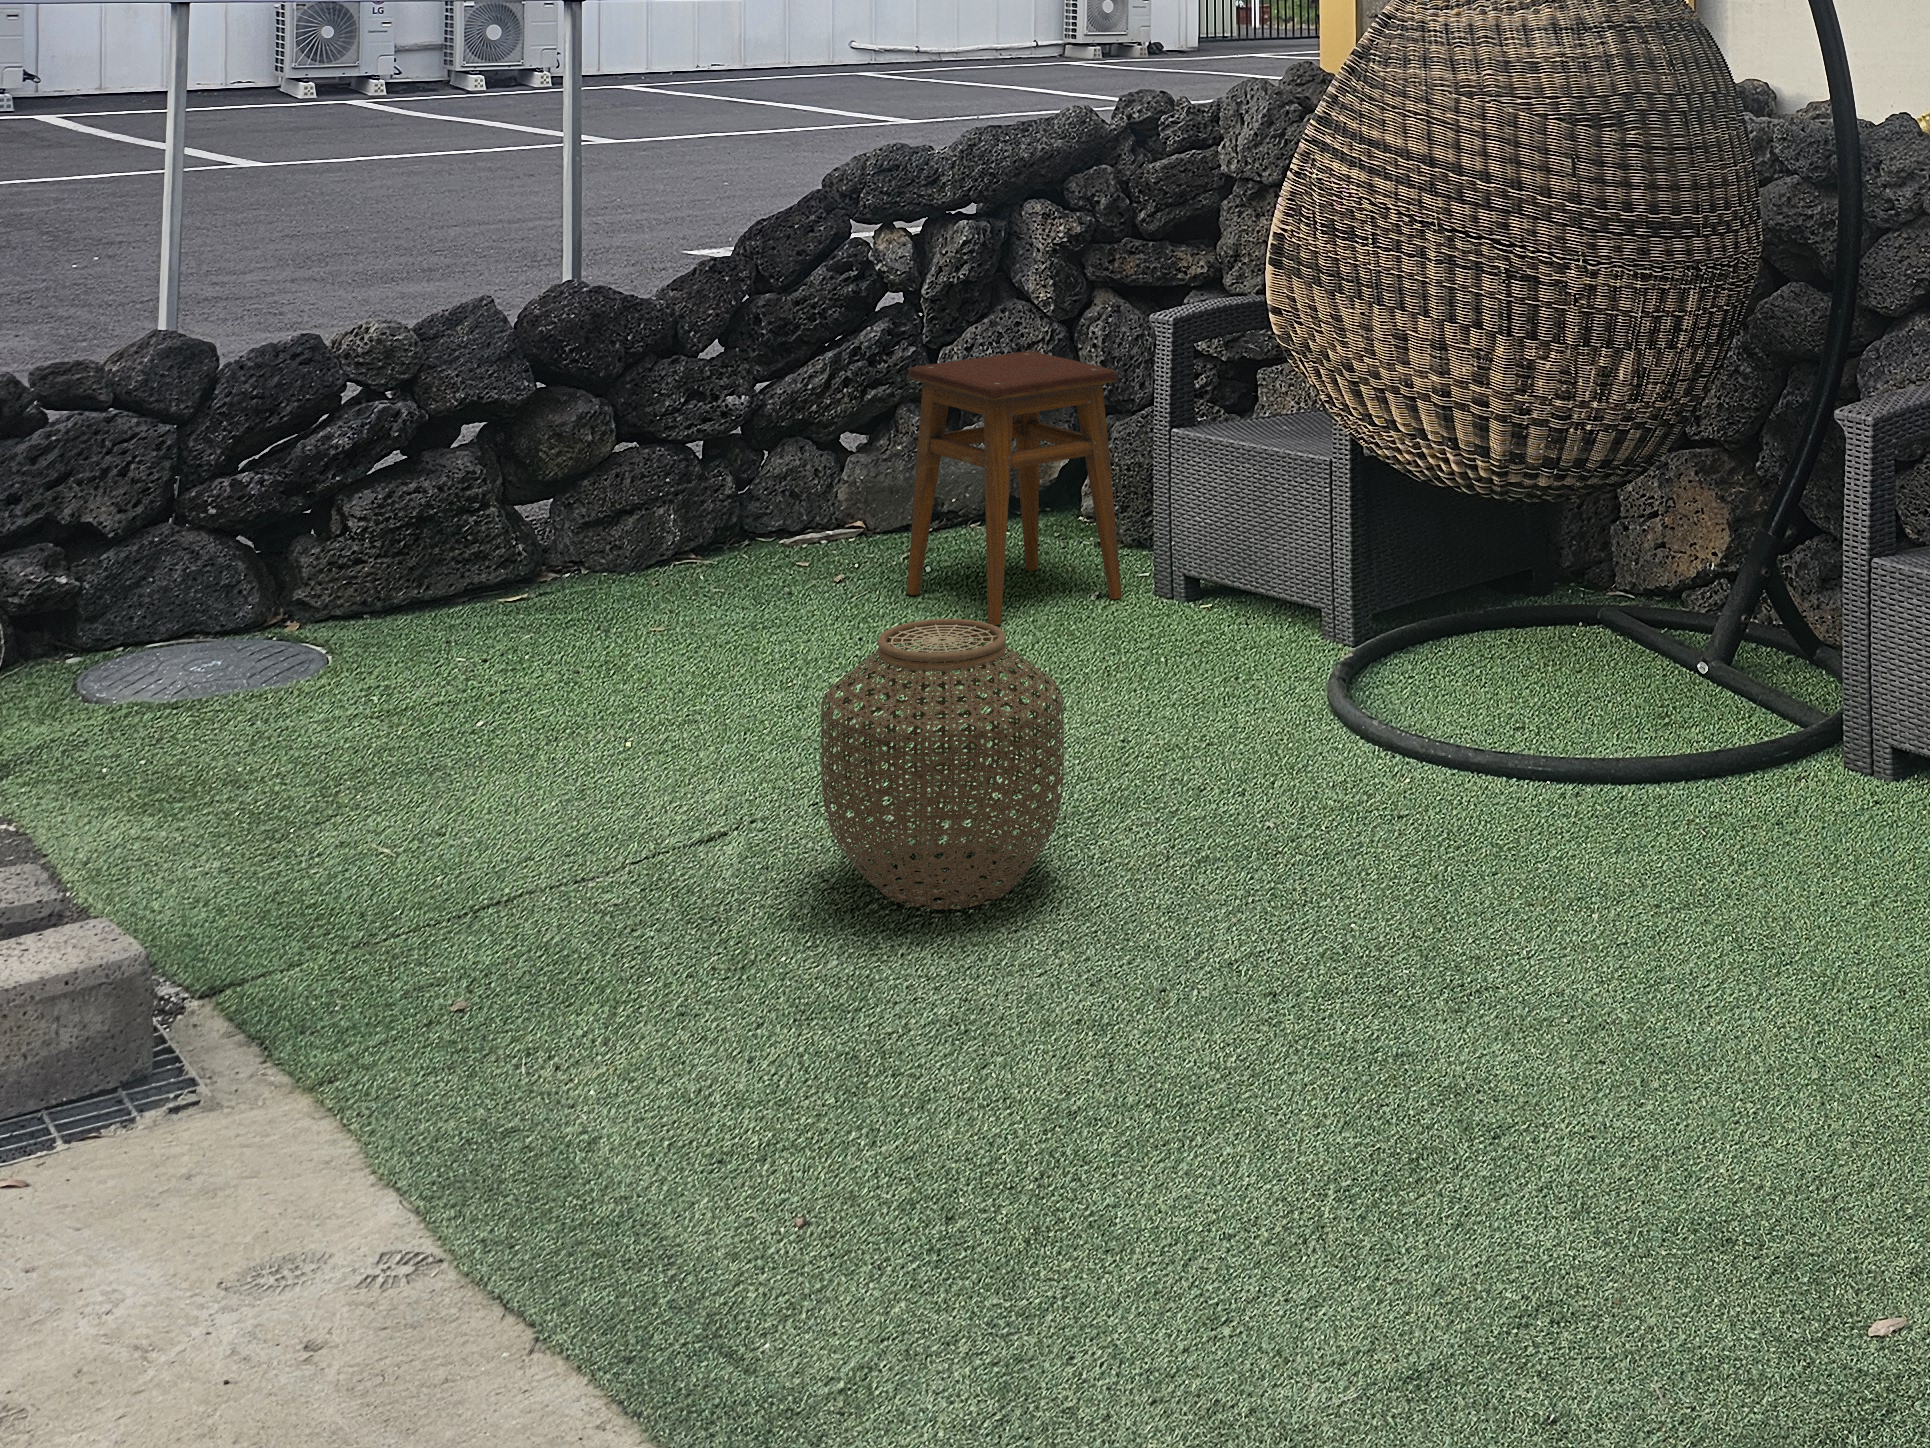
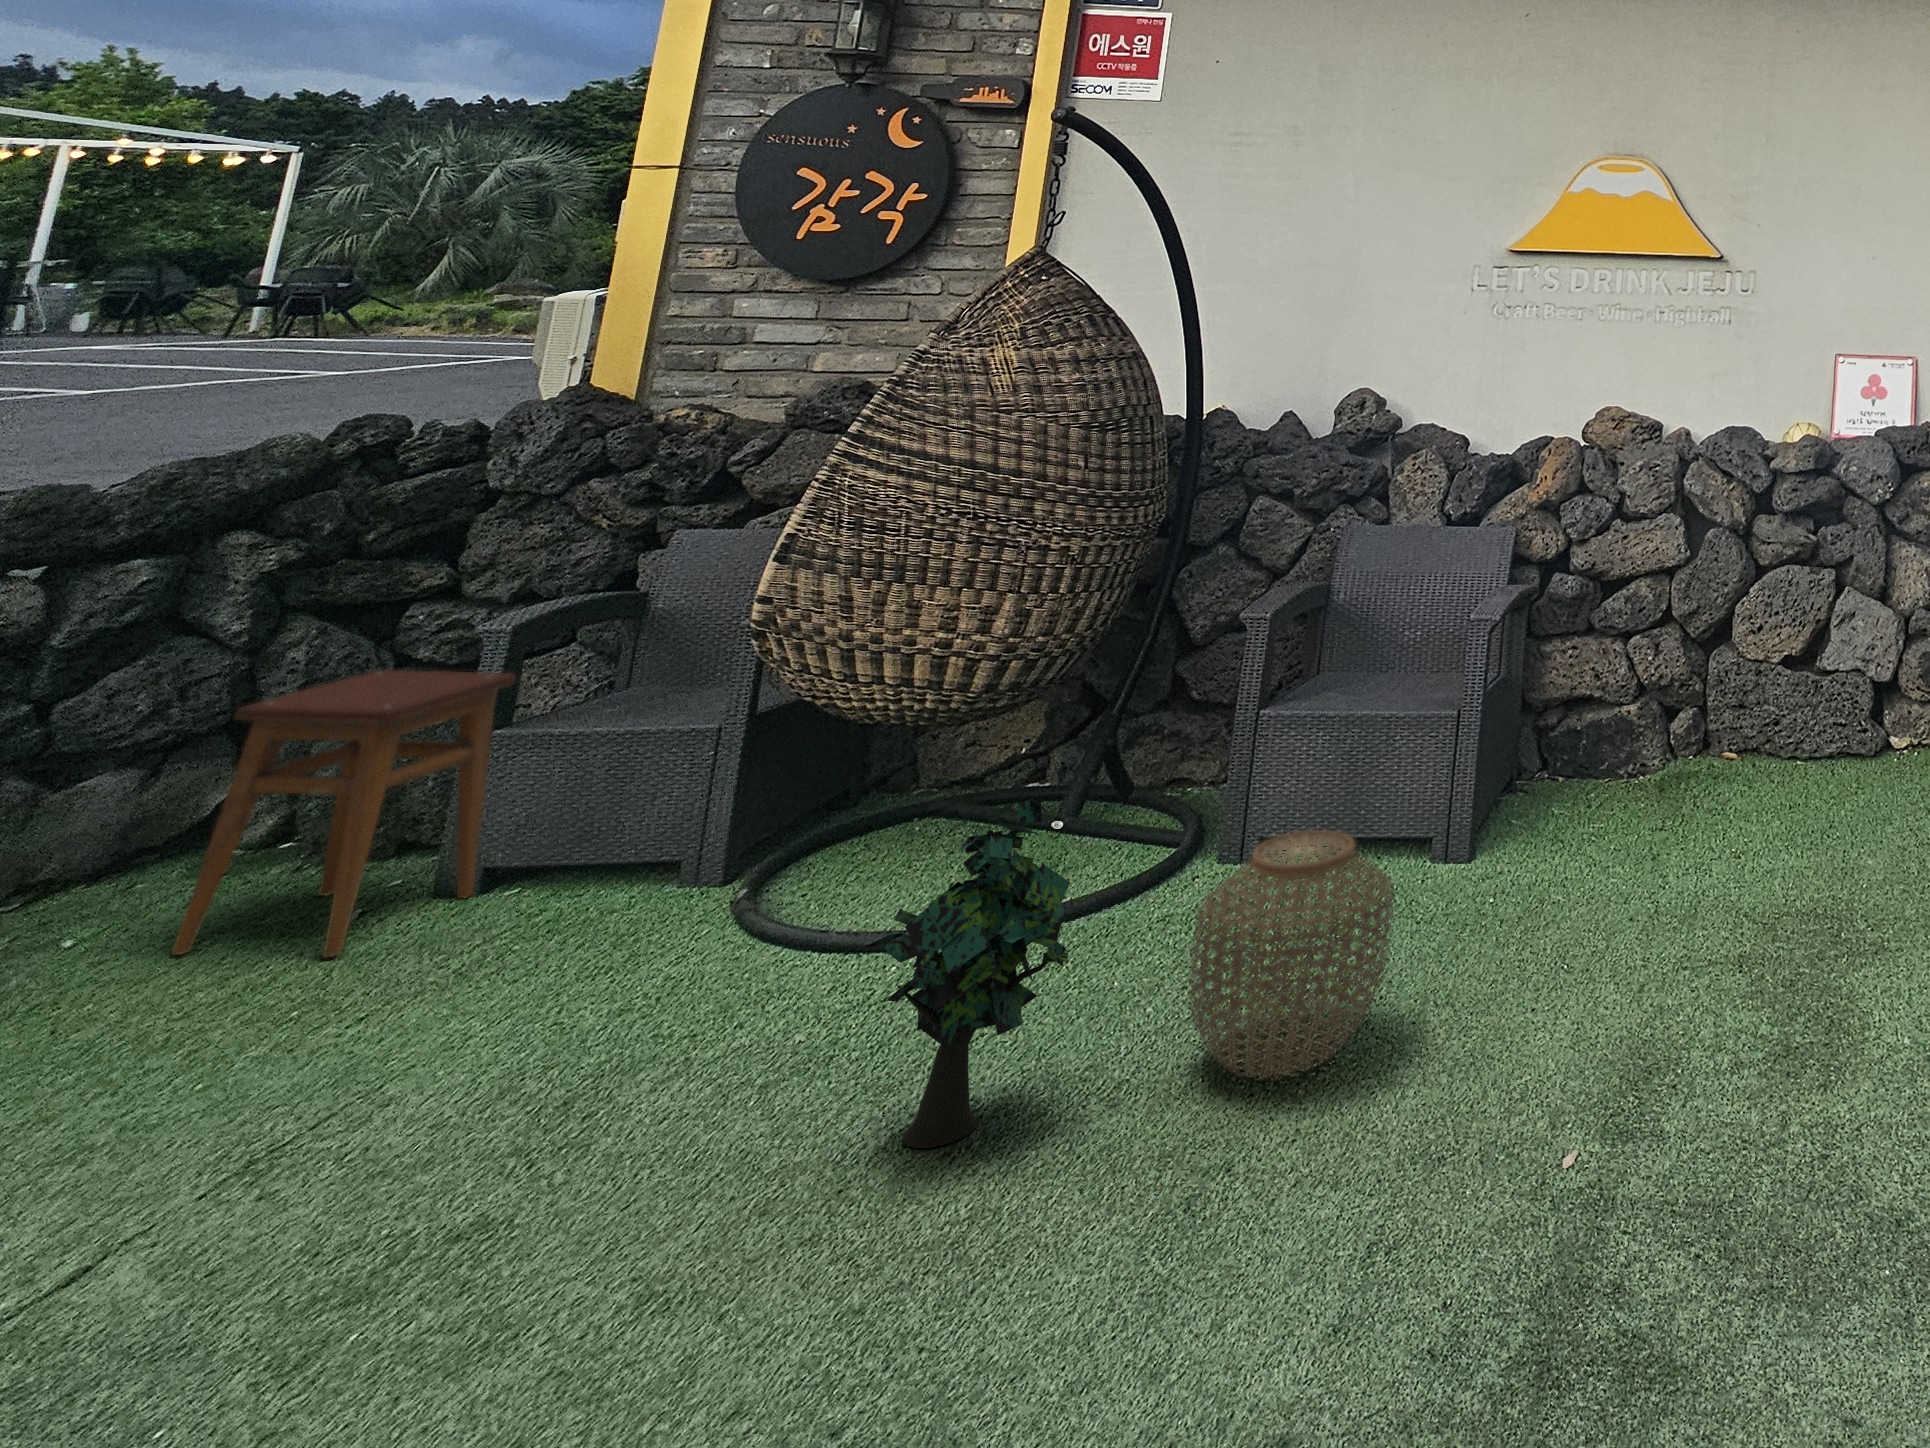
decorative plant: none [1182,583,1415,980] -> present [865,798,1070,1148]
woven basket: present [821,619,1064,909] -> present [1189,830,1394,1079]

